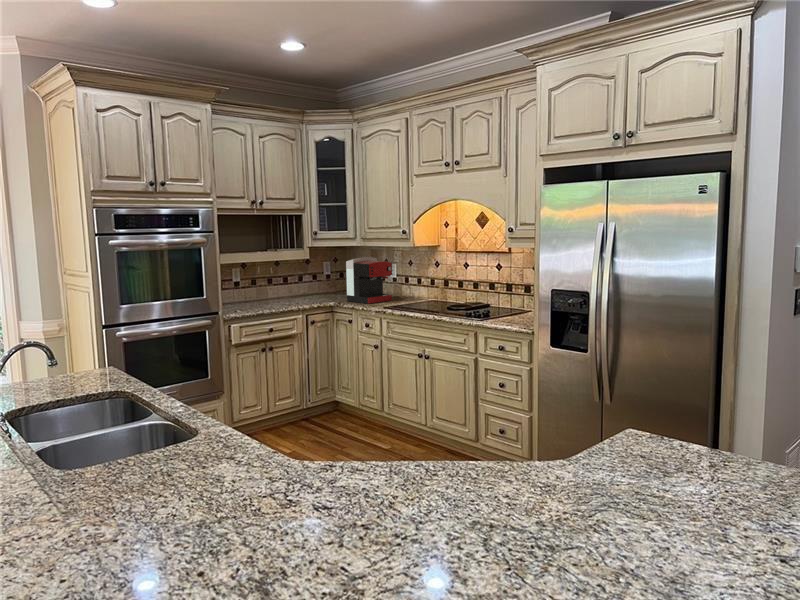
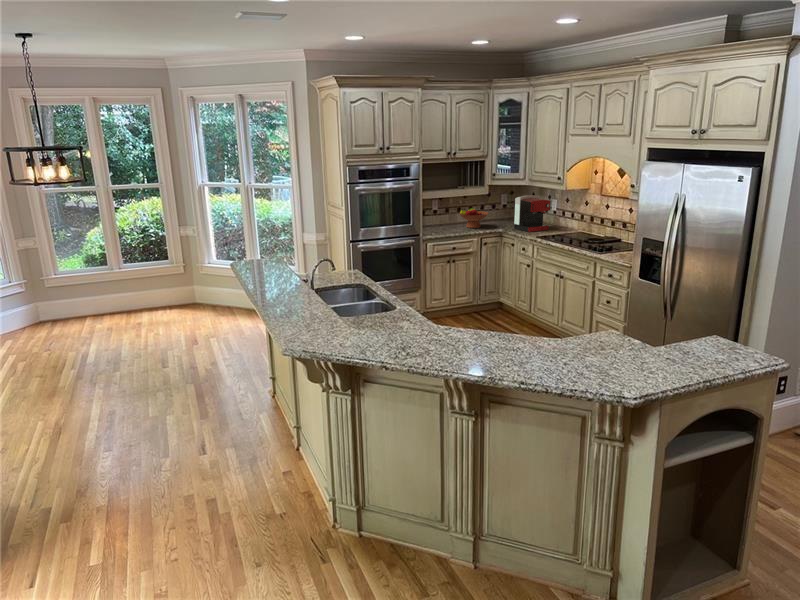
fruit bowl: none [271,277,311,304] -> present [459,208,488,228]

